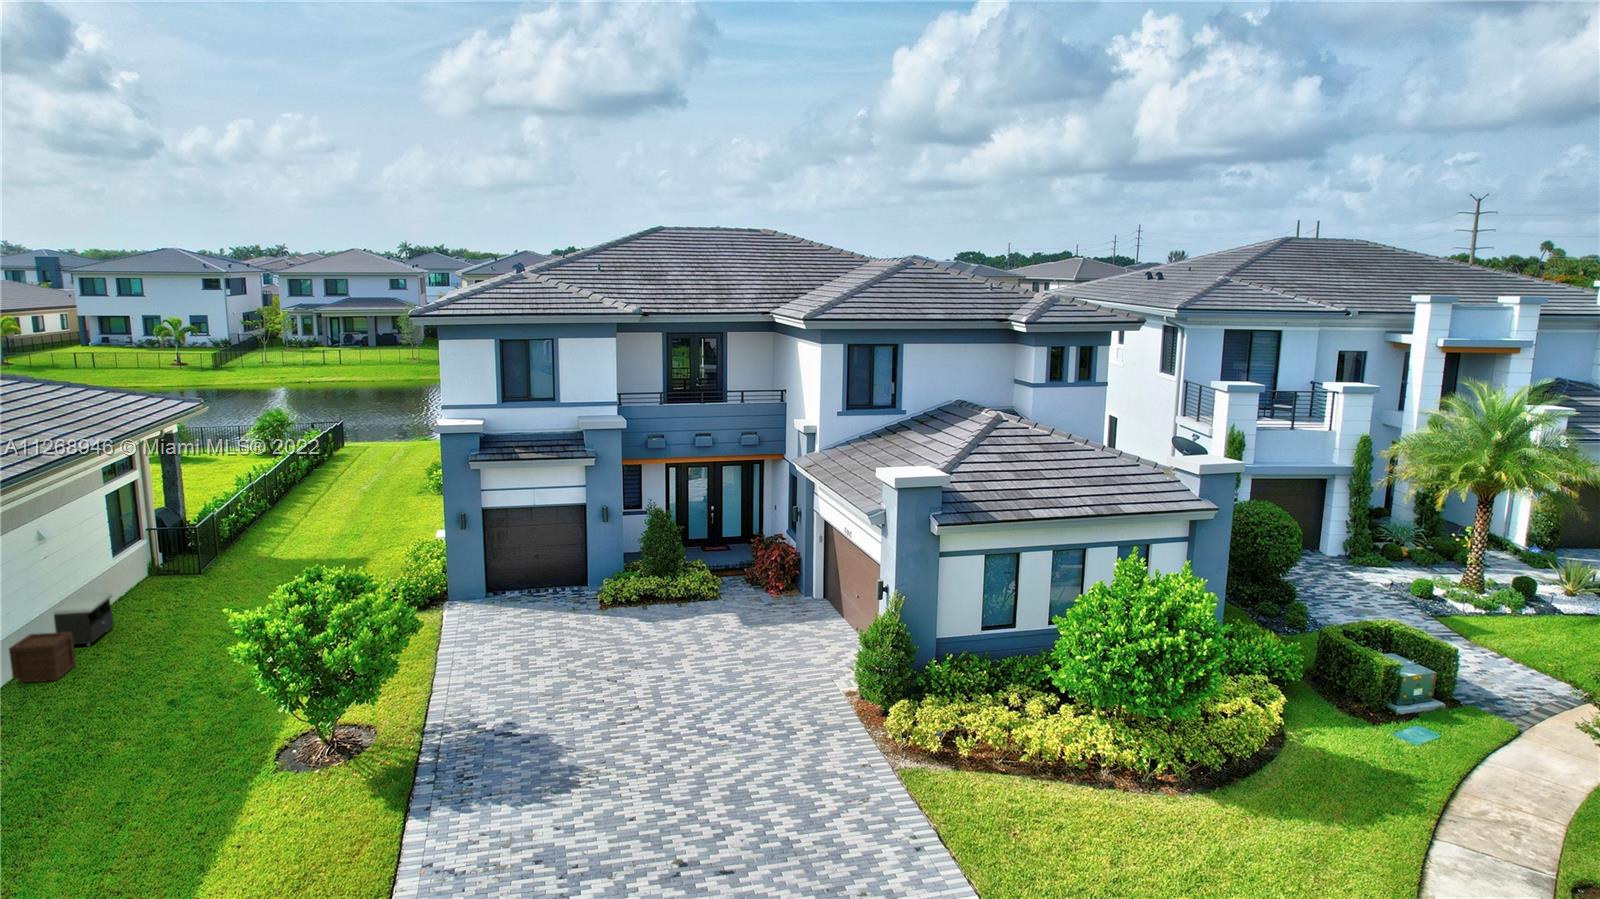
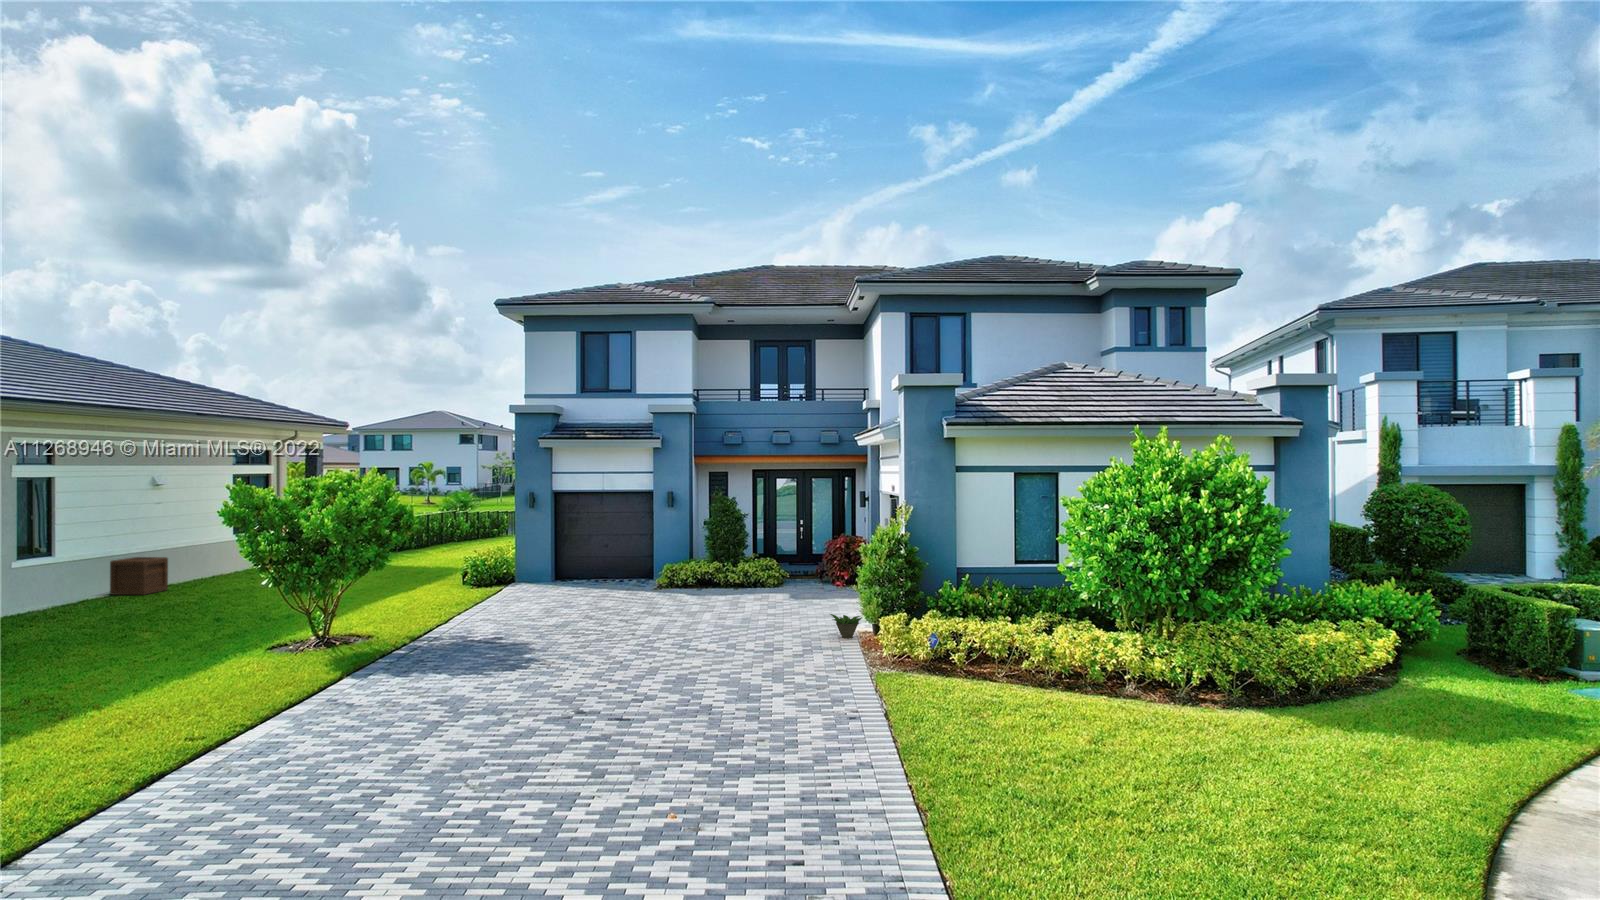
storage bench: present [54,592,114,646] -> none [165,543,223,583]
decorative plant: none [835,694,869,719] -> present [830,614,862,638]

